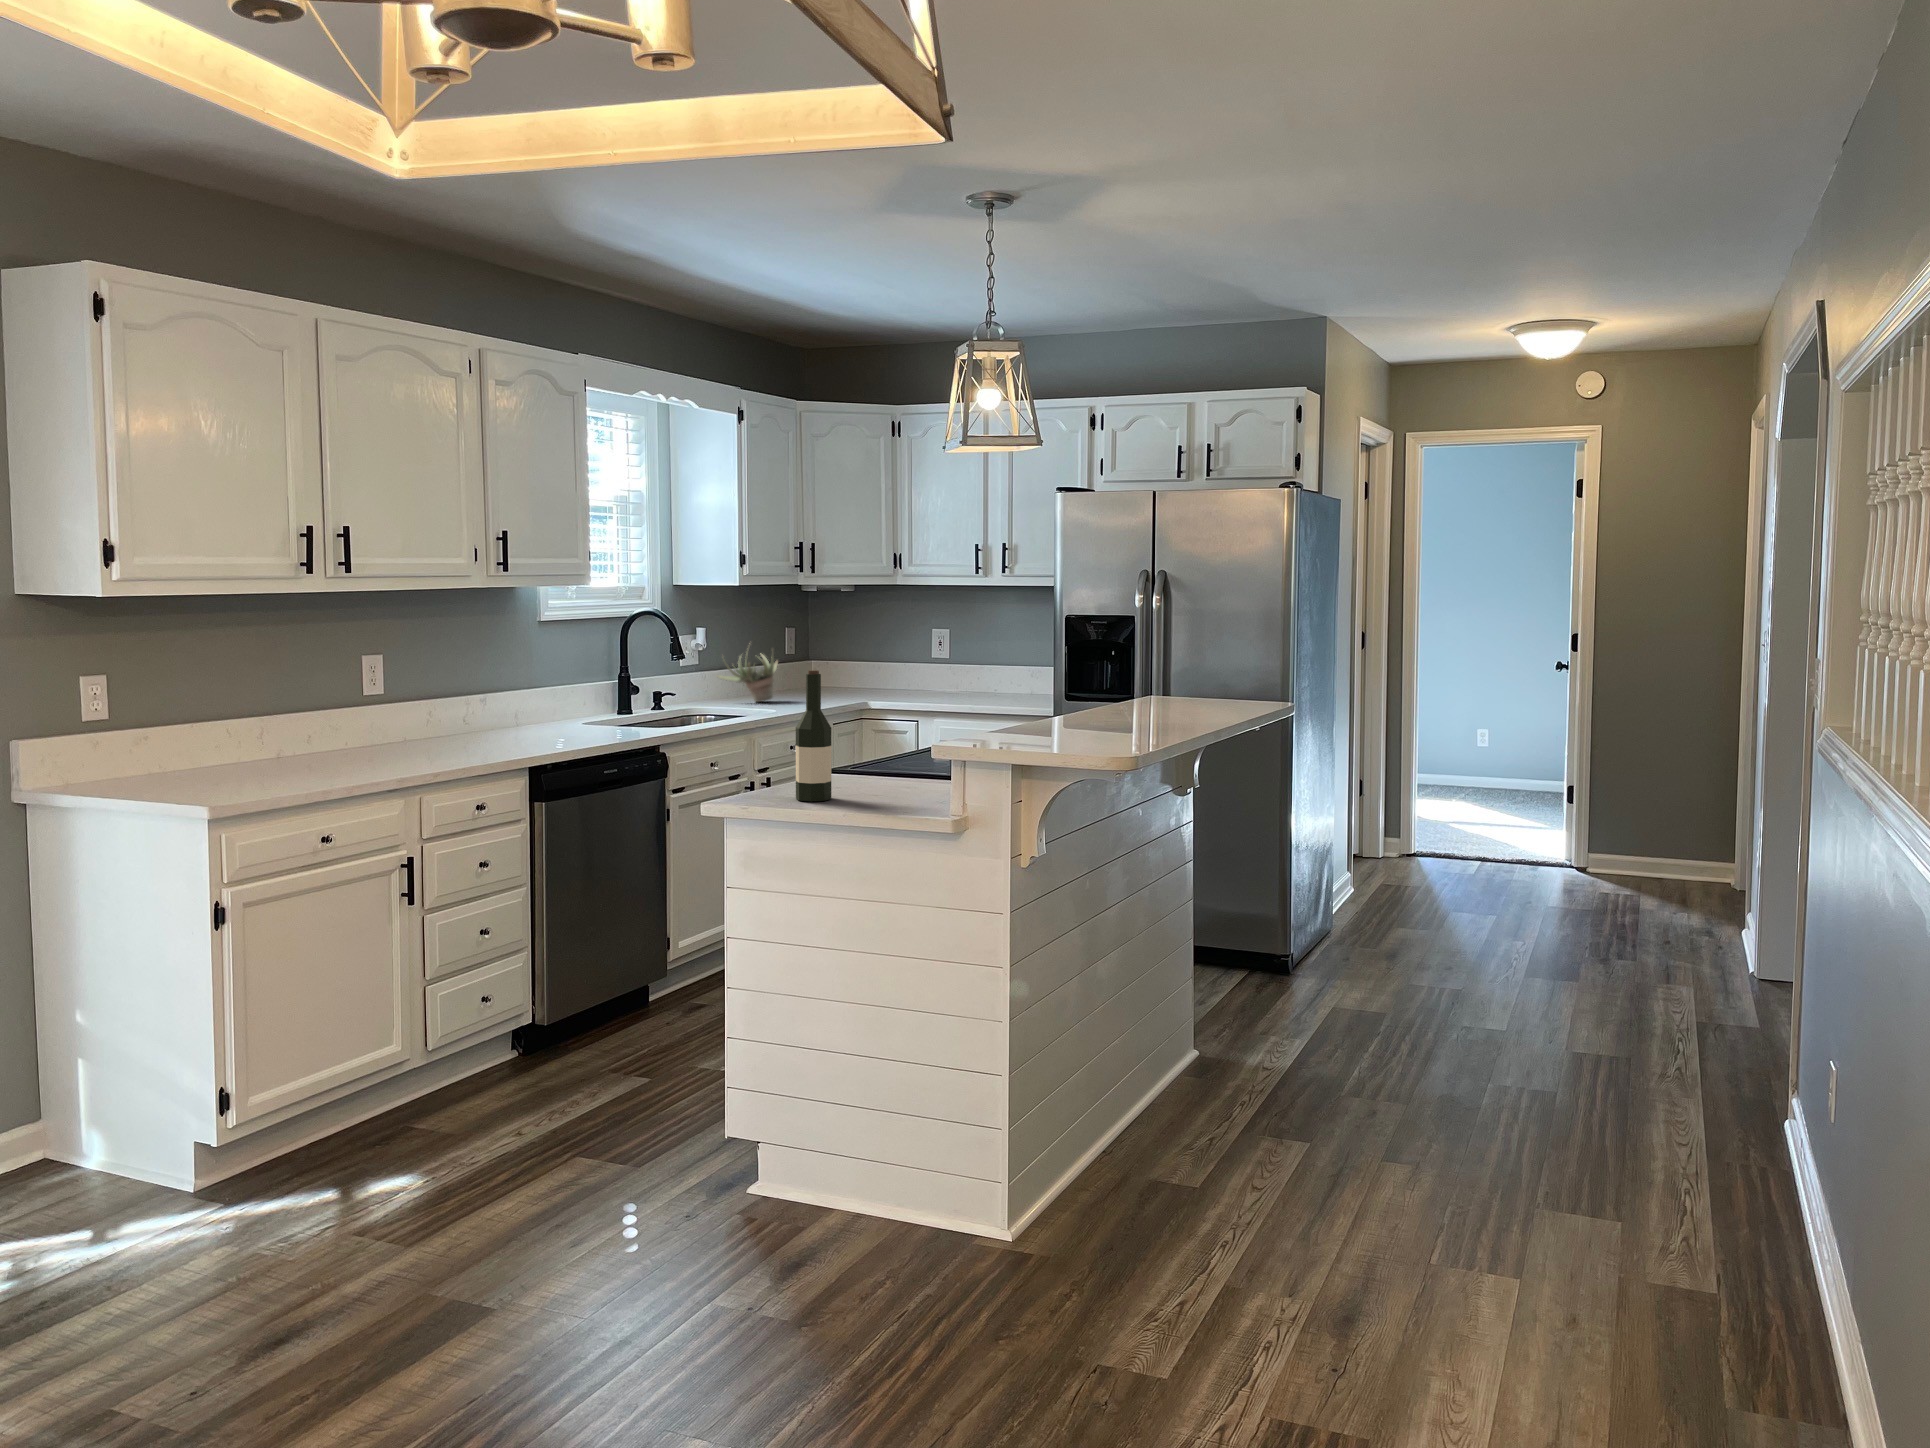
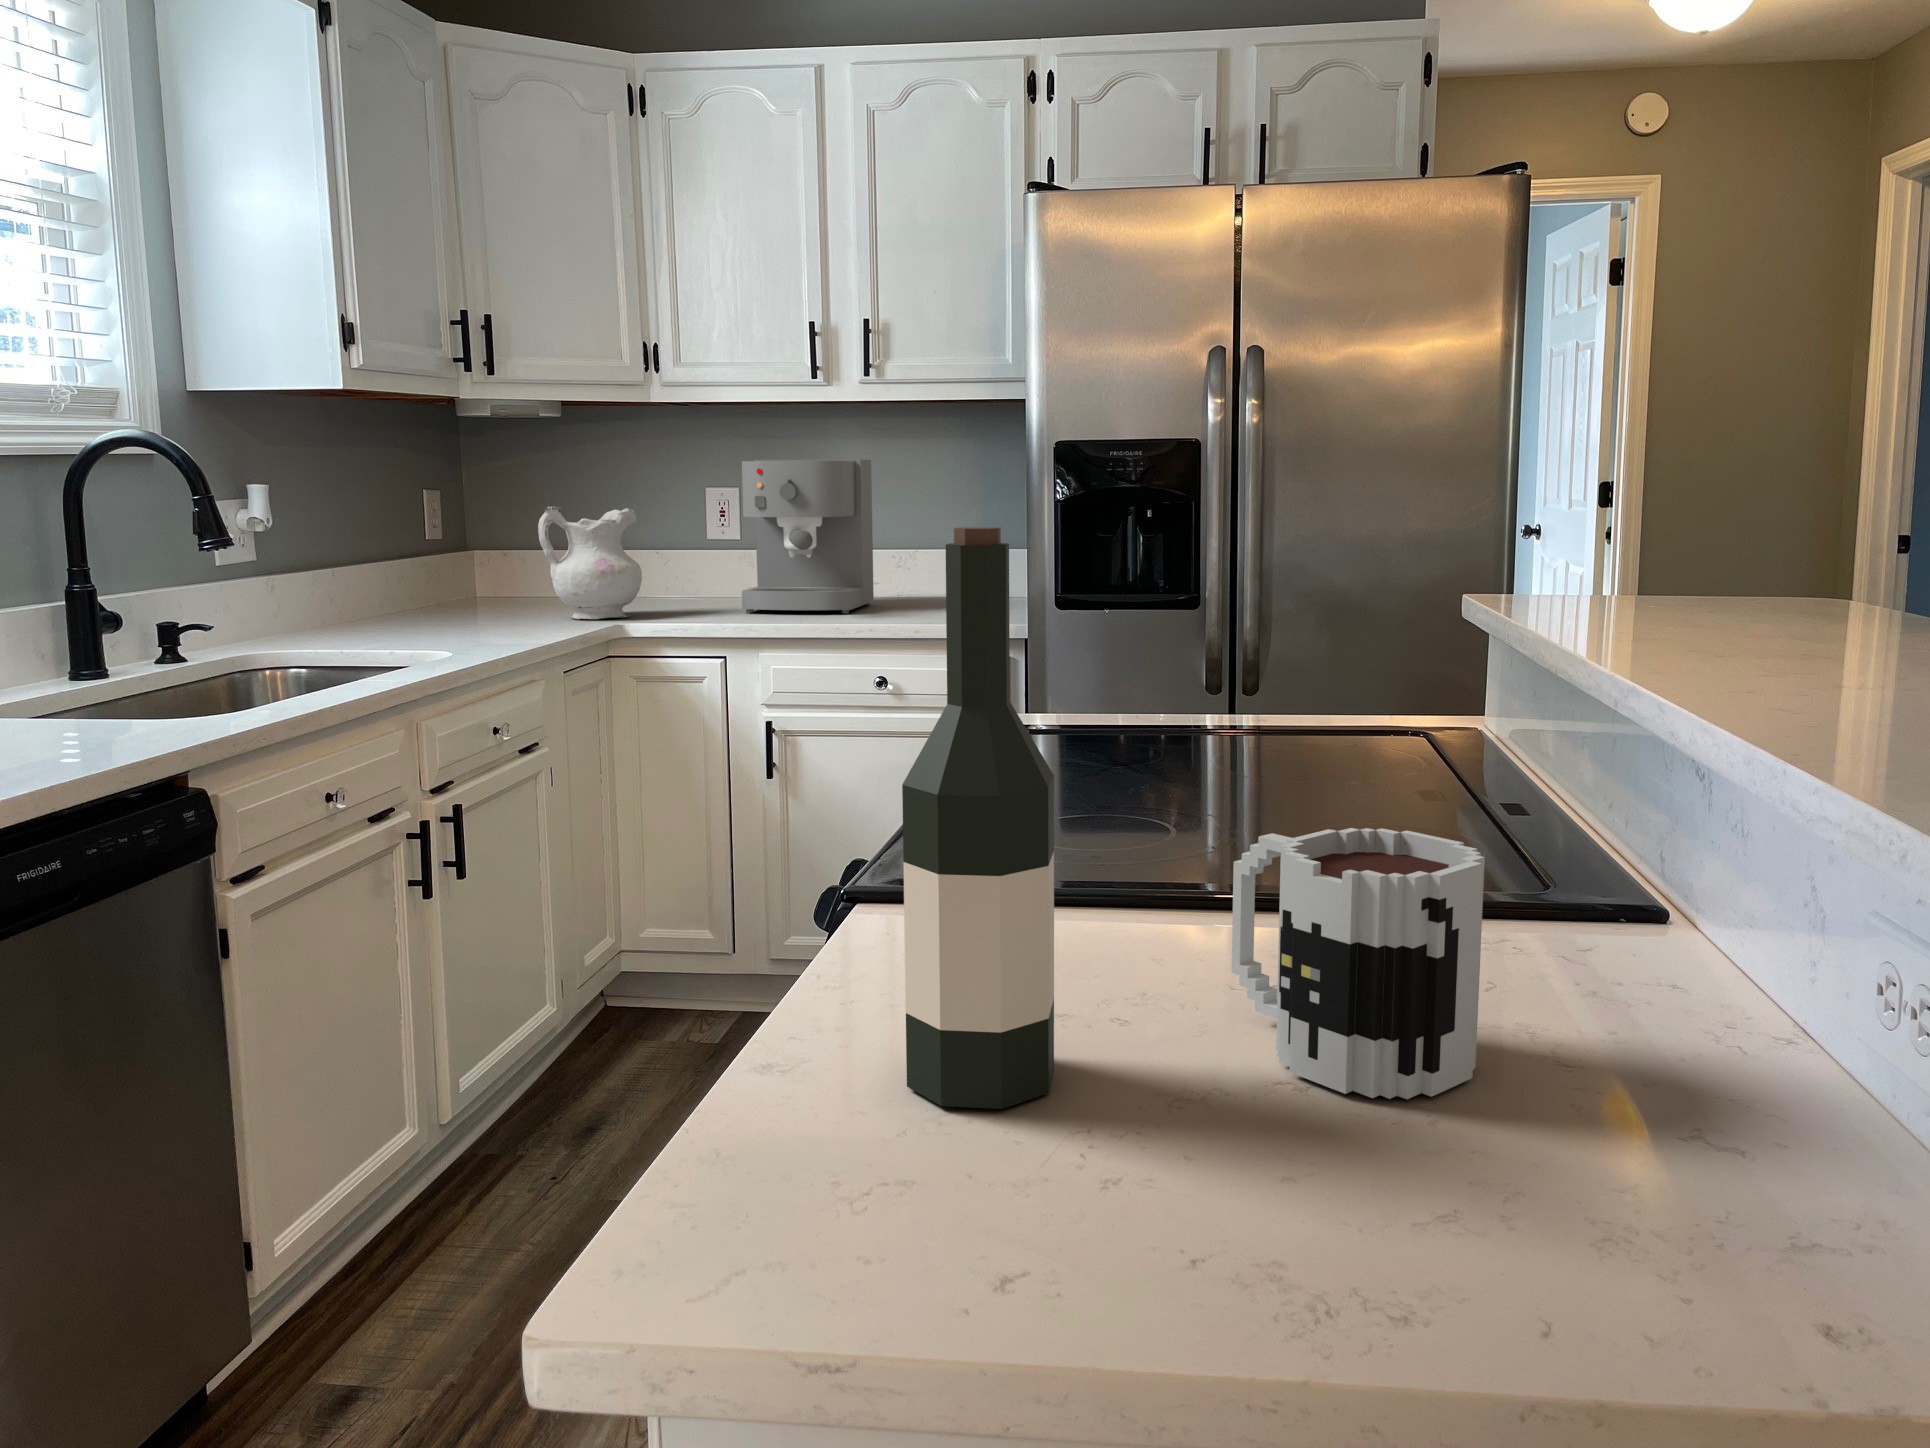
coffee maker: none [936,616,1014,701] -> present [742,459,874,613]
ceramic pitcher: none [833,640,885,699] -> present [538,506,642,619]
succulent plant: present [717,647,778,702] -> none [299,510,432,635]
mug: none [882,748,929,805] -> present [1232,828,1485,1099]

